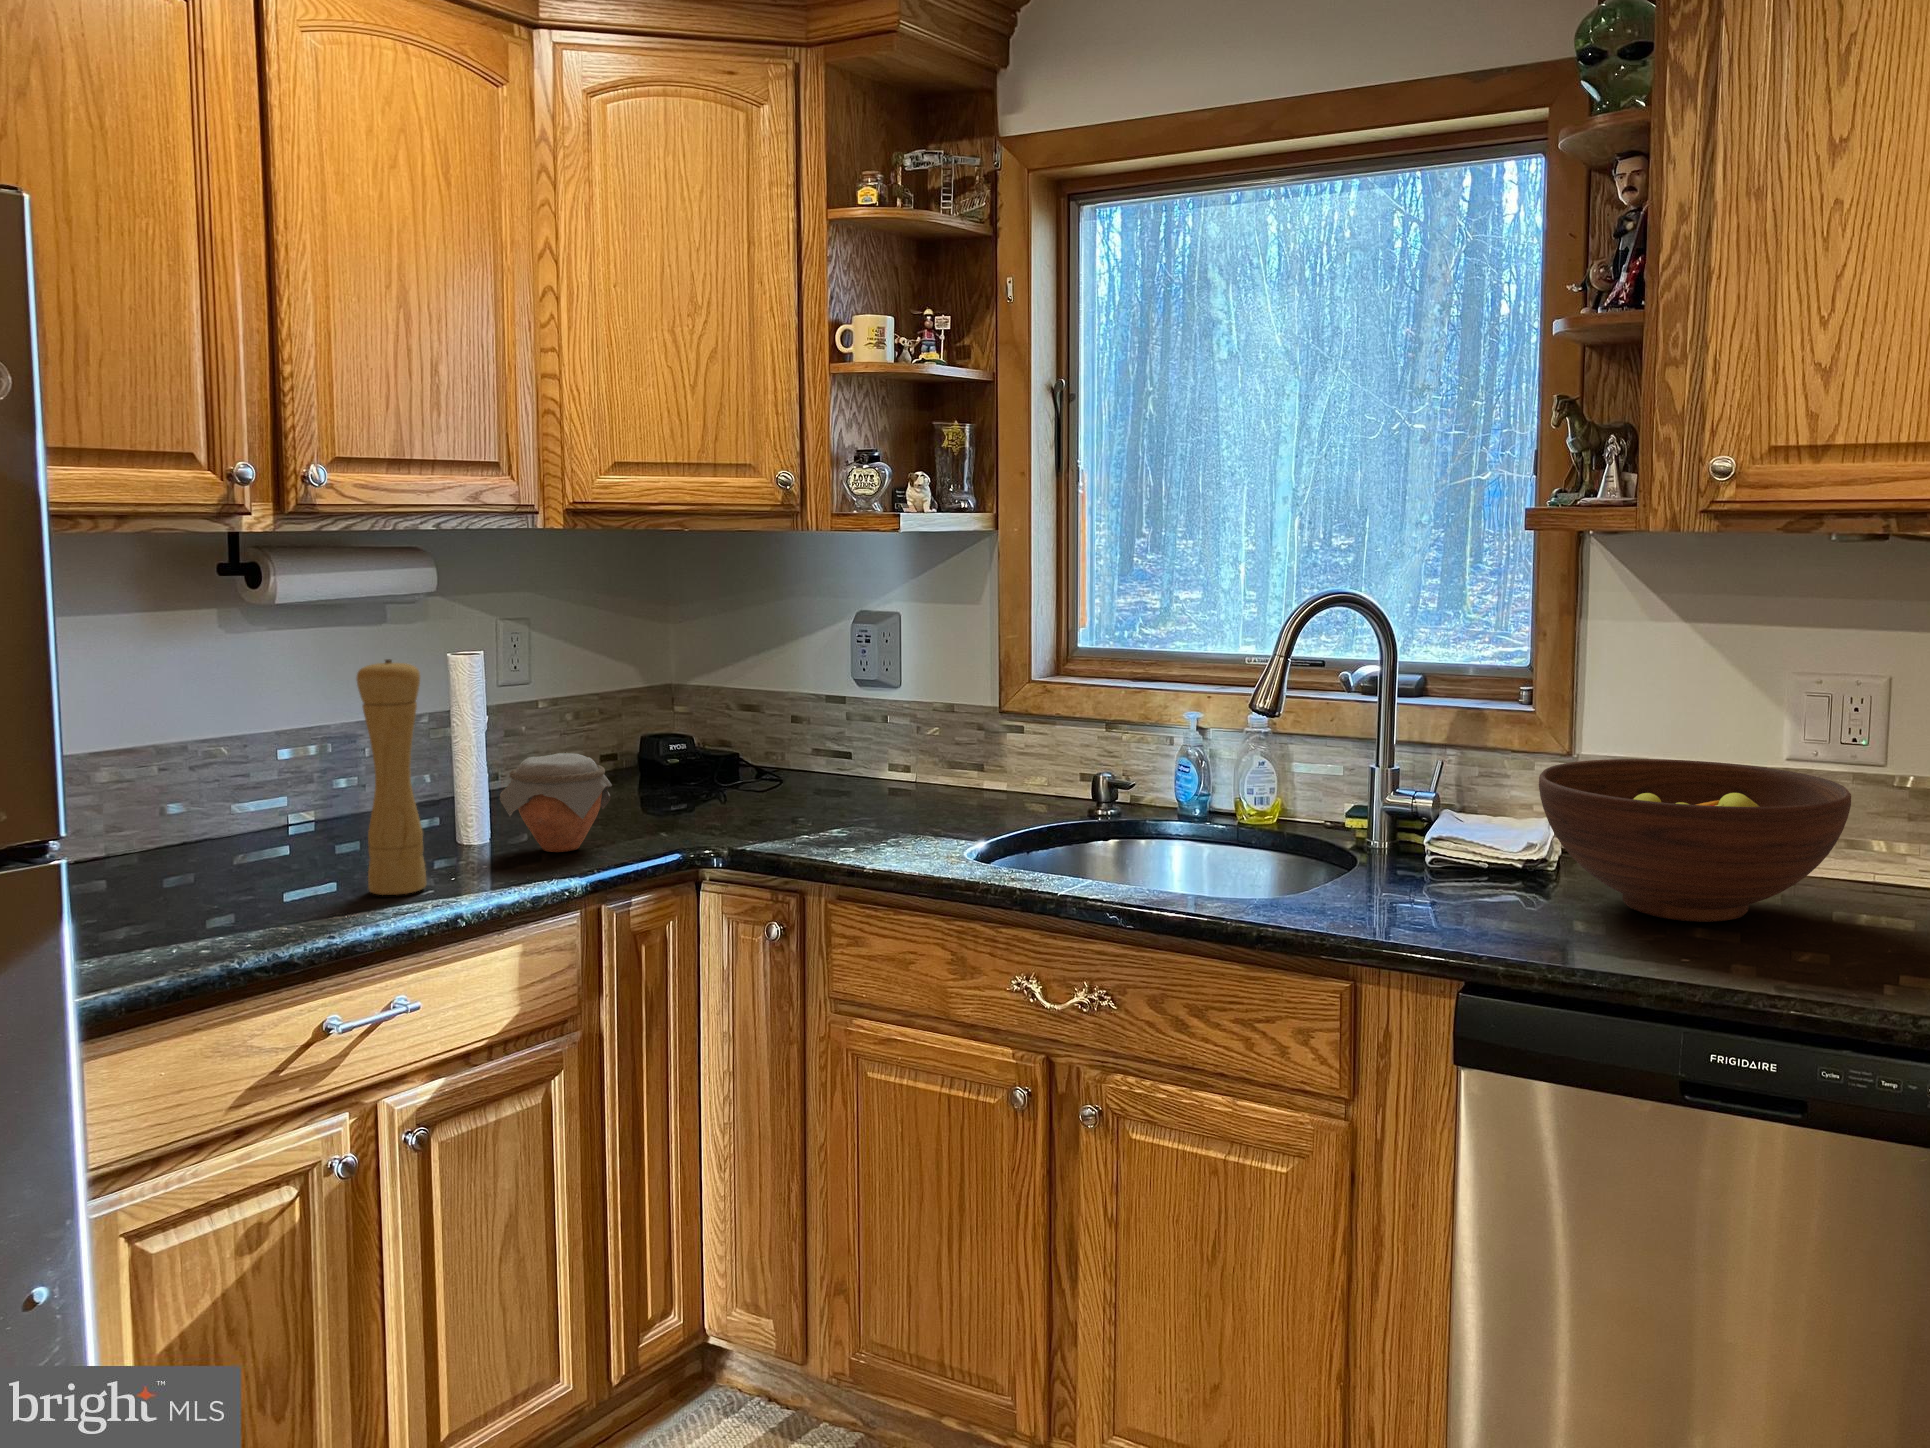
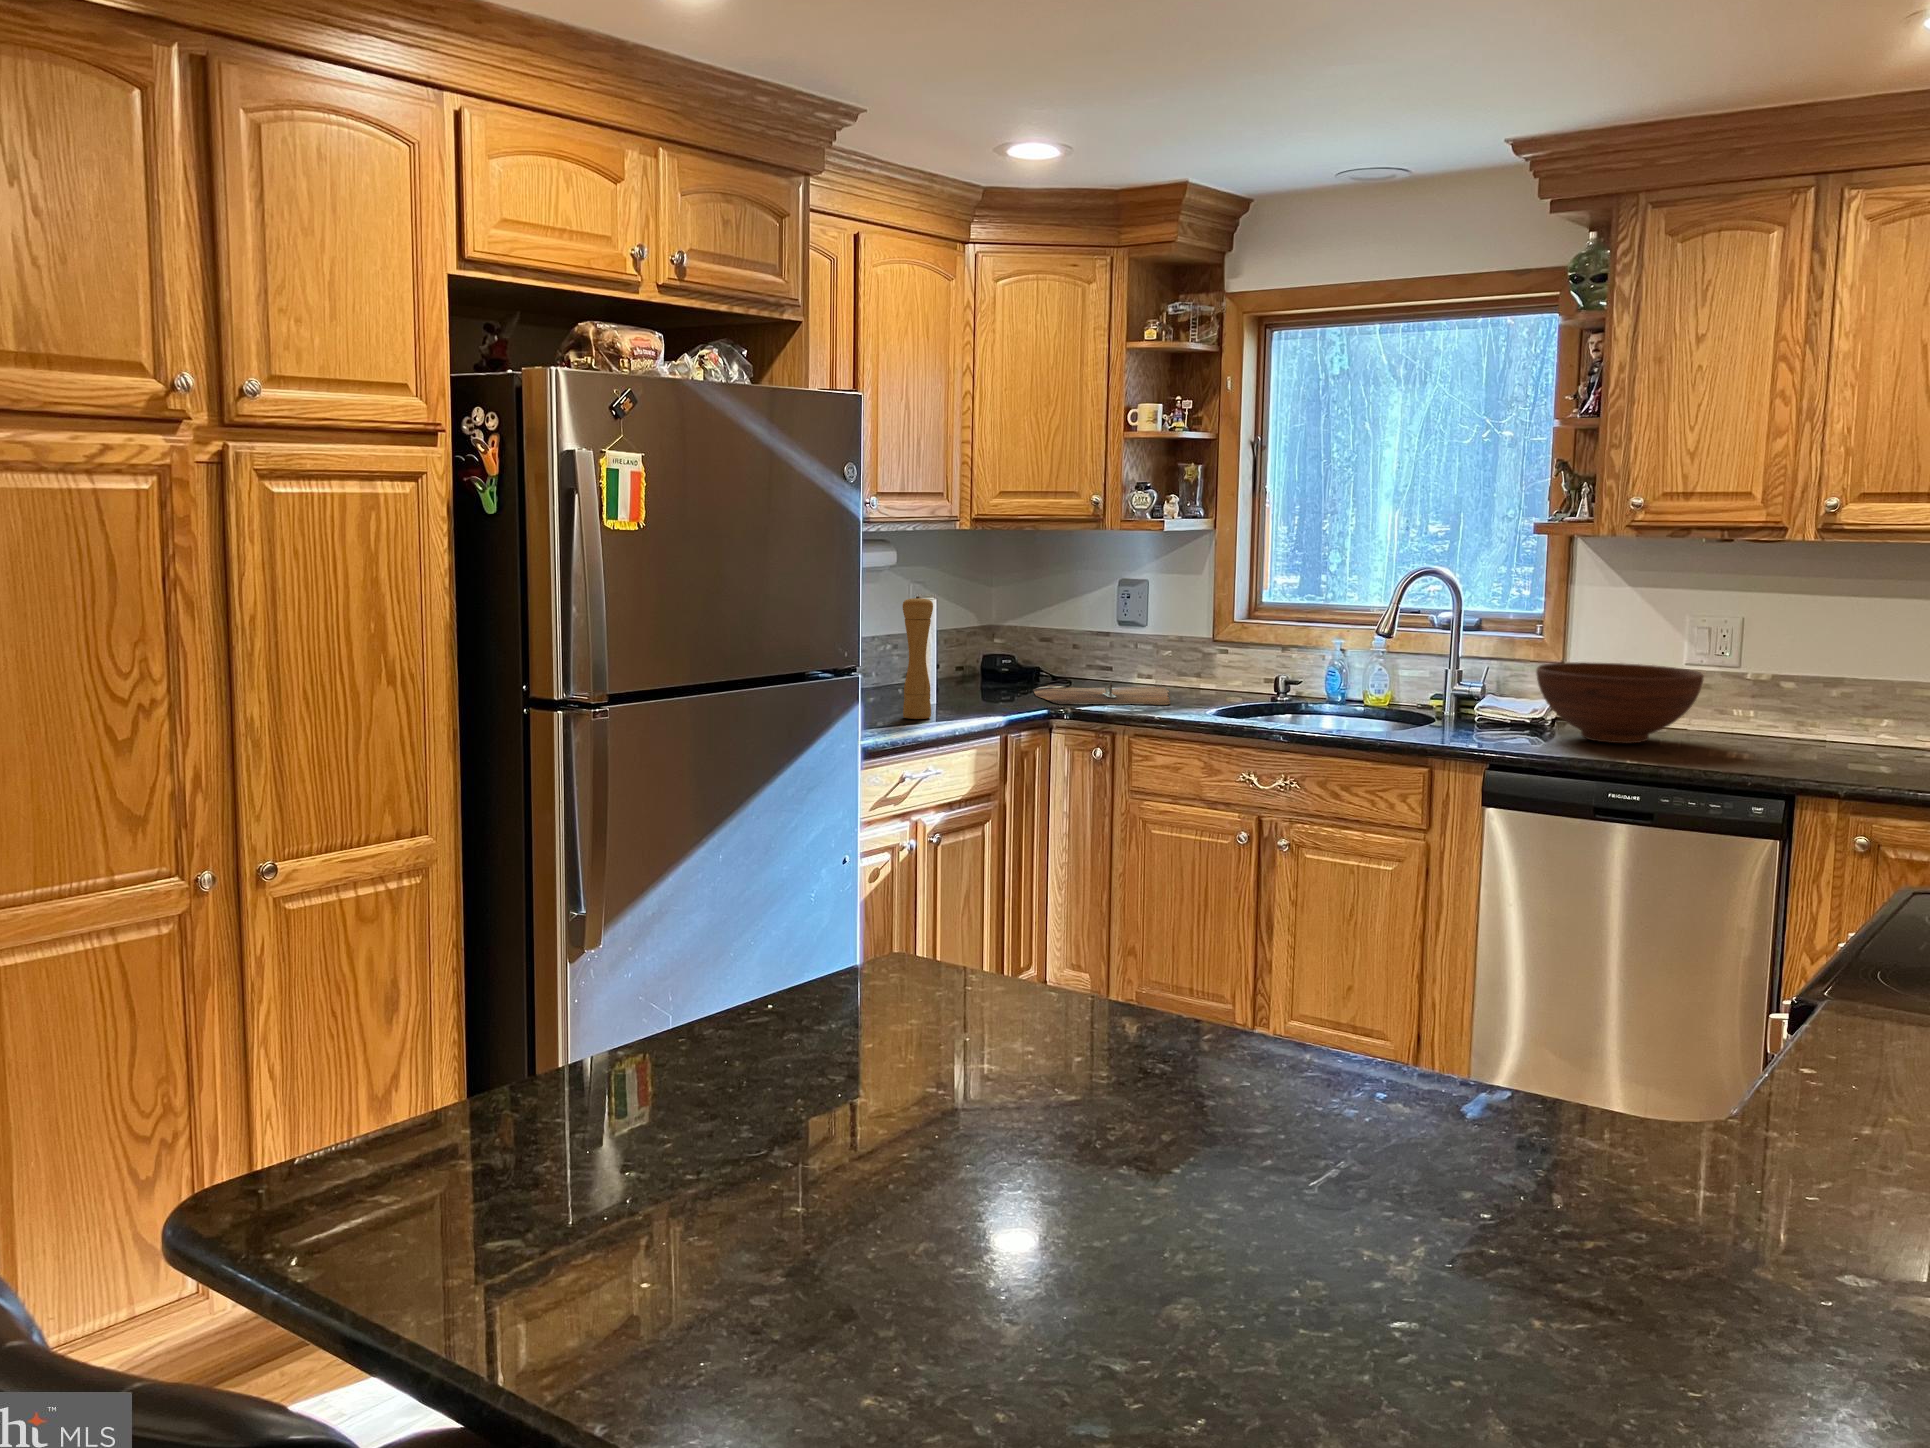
jar: present [500,753,612,852] -> none [951,654,1010,707]
cutting board: none [691,787,925,838] -> present [1033,682,1170,705]

